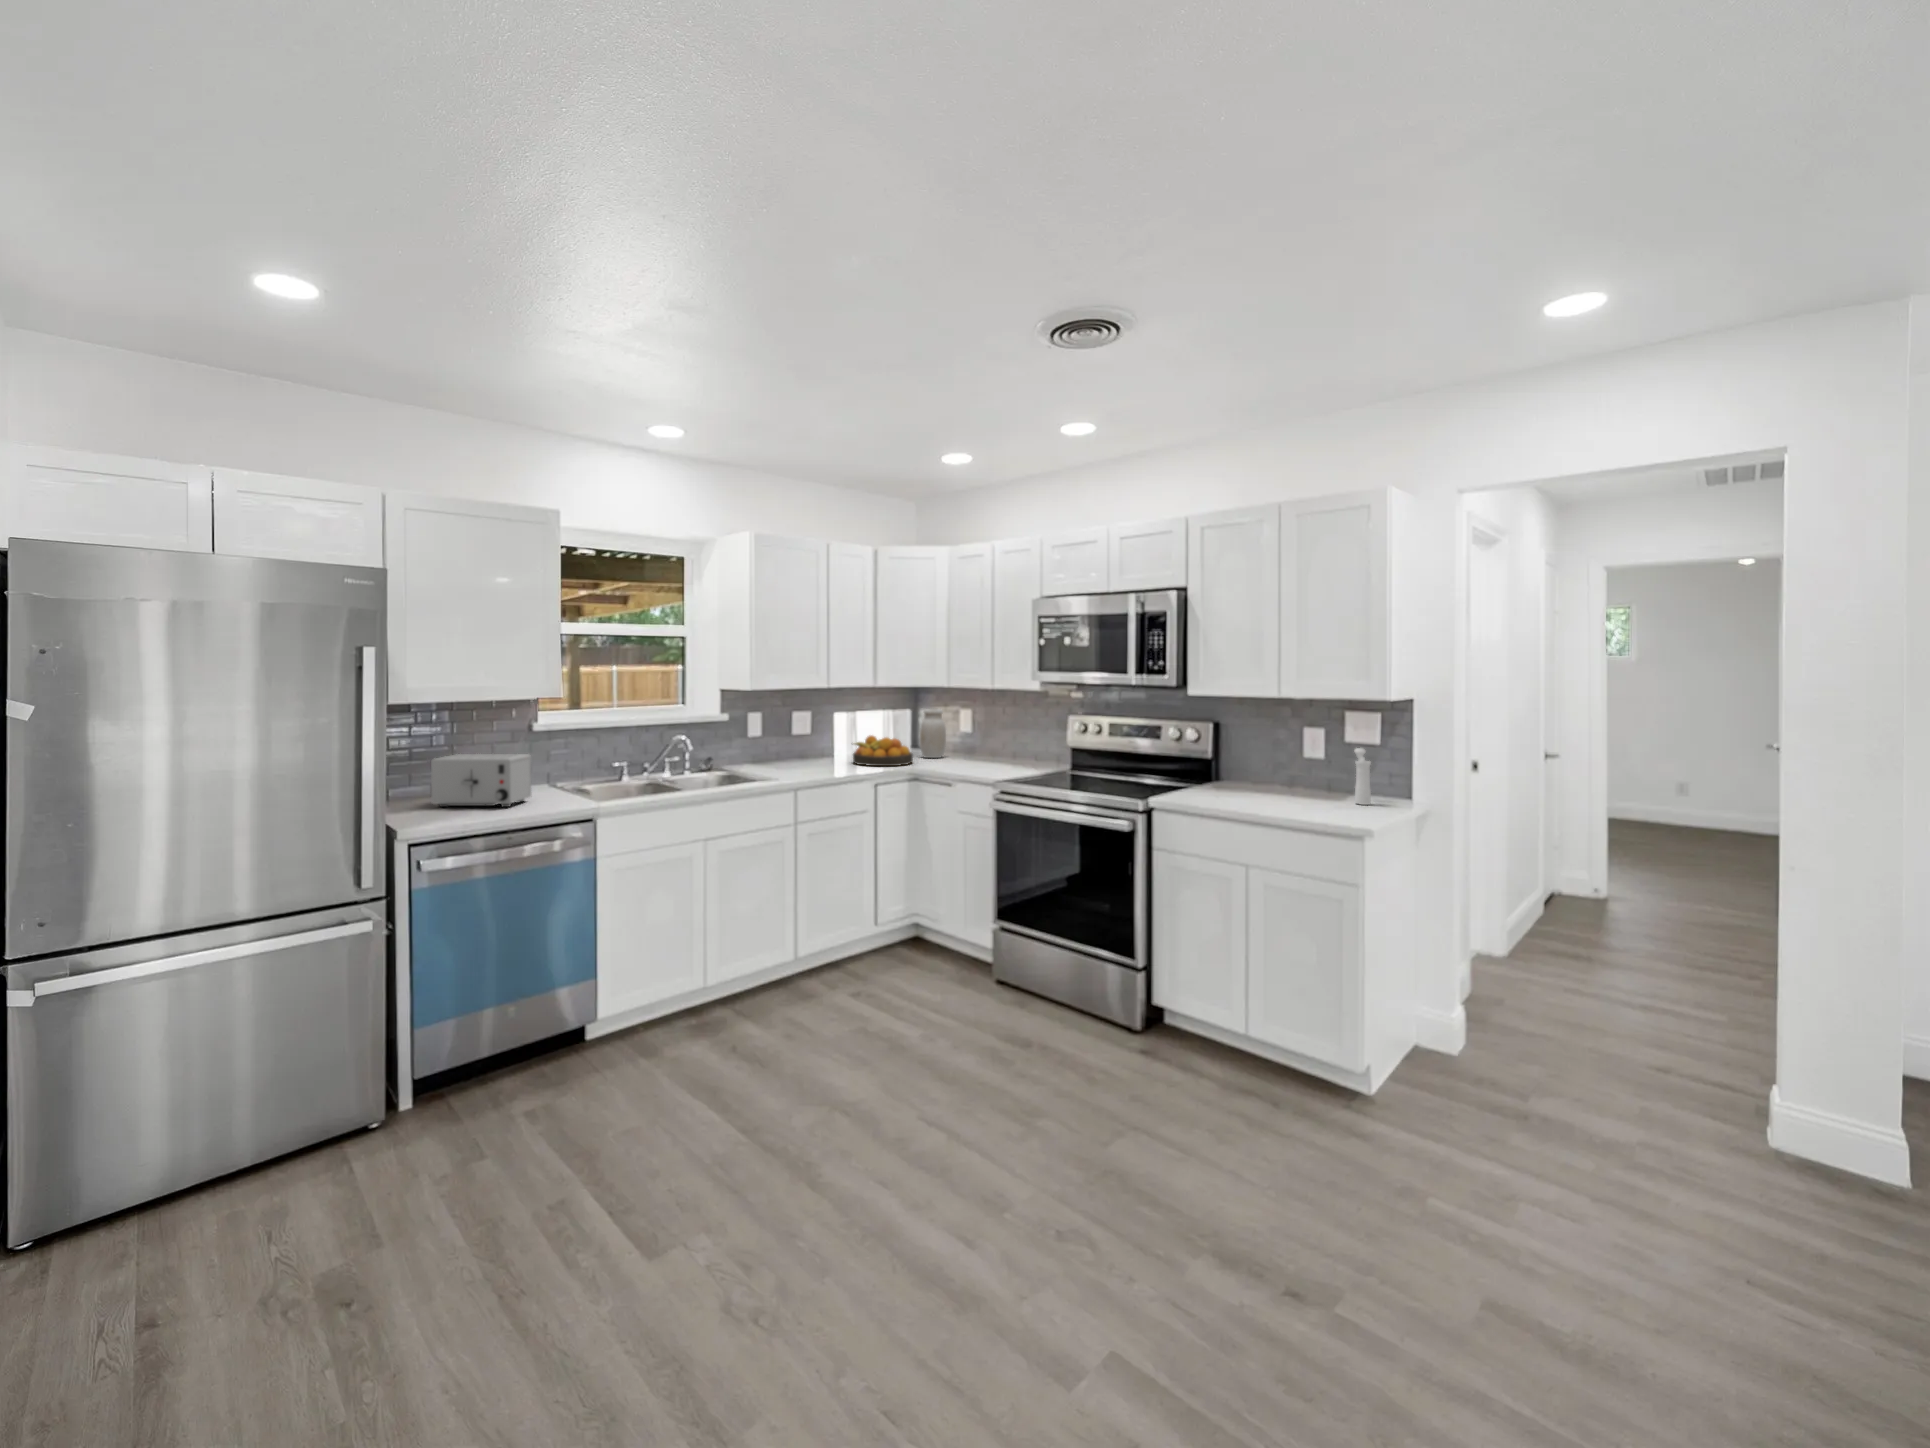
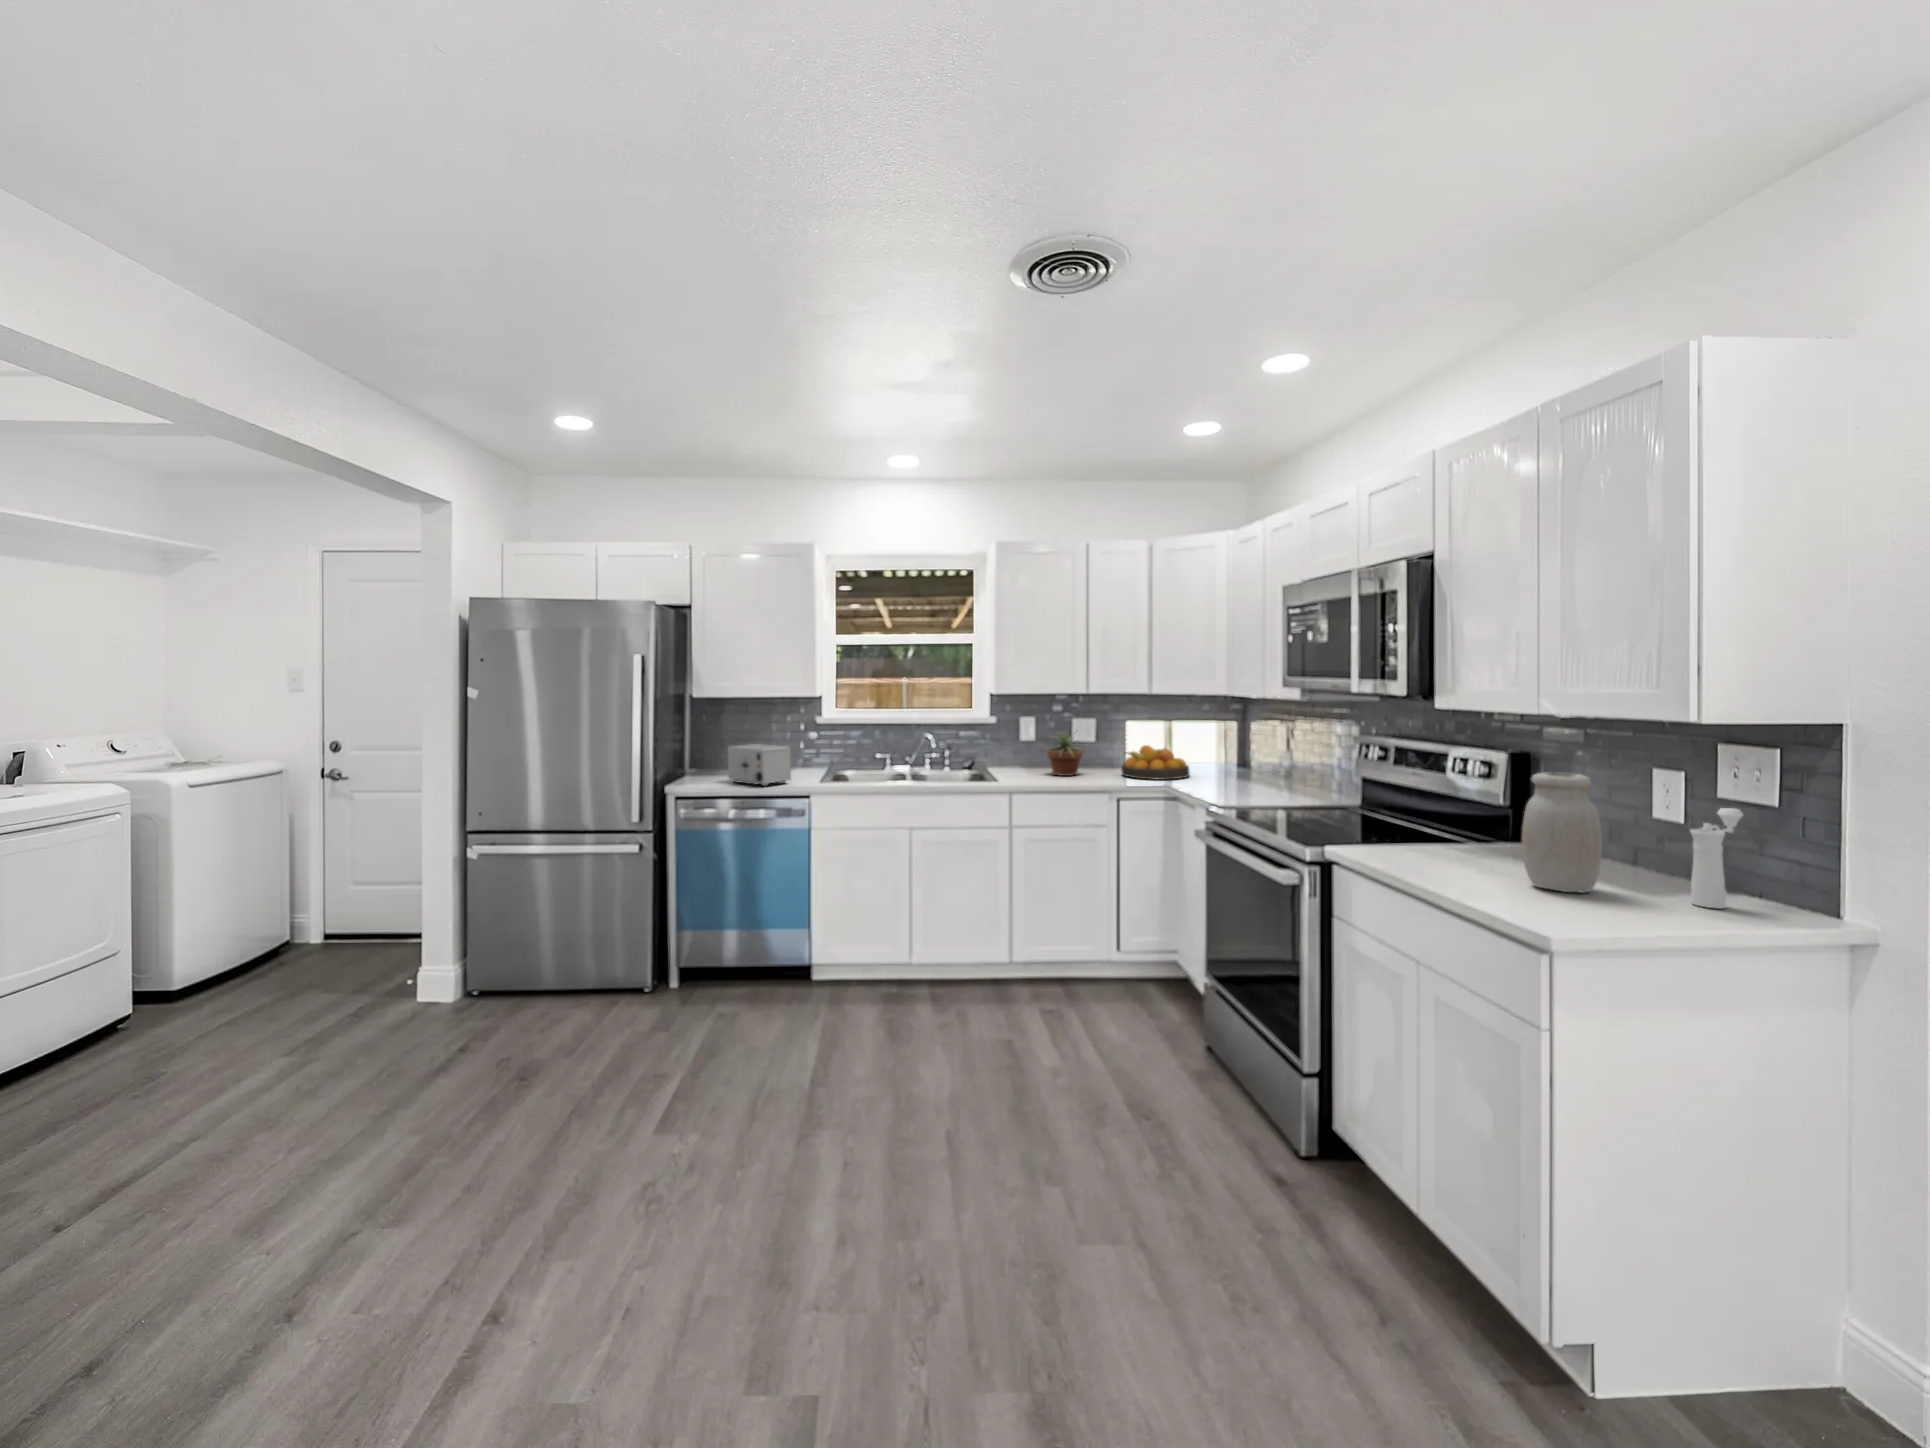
jar: present [920,709,946,758] -> present [1522,772,1602,893]
potted plant: none [782,722,831,769] -> present [1046,732,1084,776]

